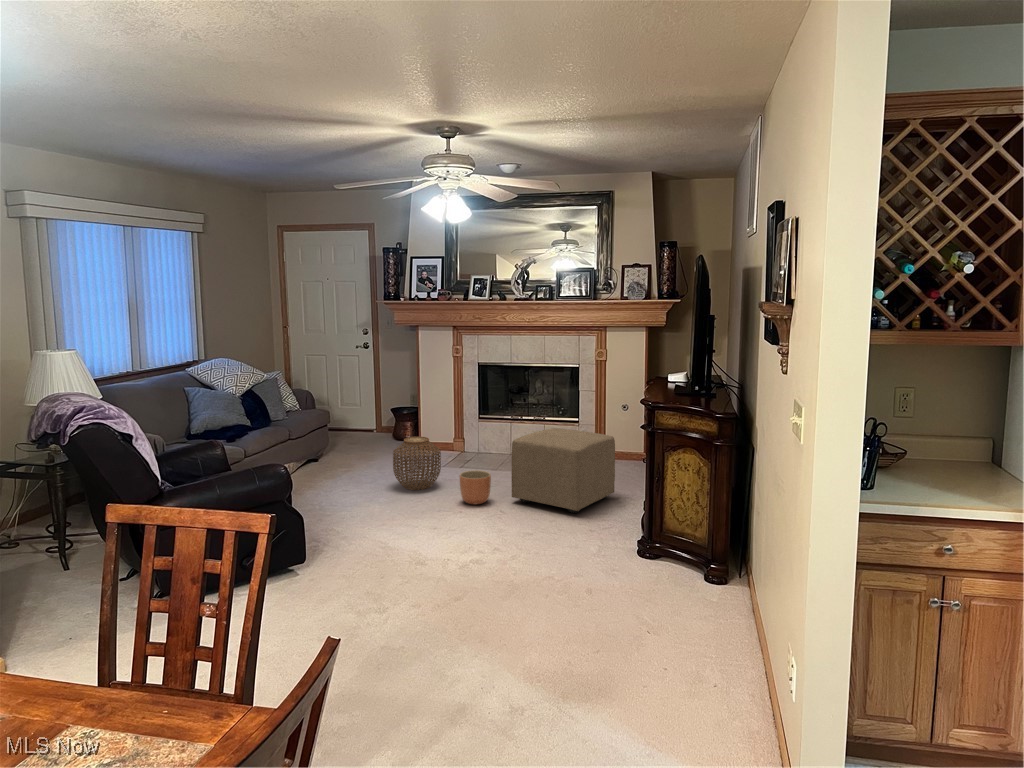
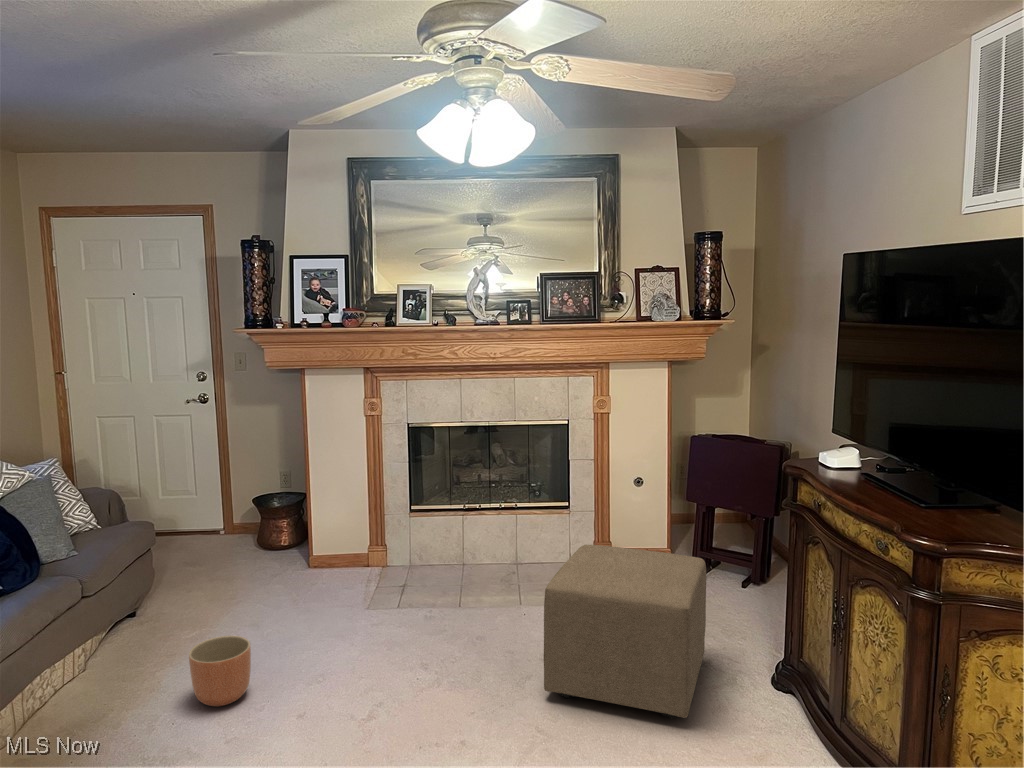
woven basket: present [393,437,441,490] -> none [302,579,392,686]
planter: present [460,470,491,505] -> present [189,636,251,706]

